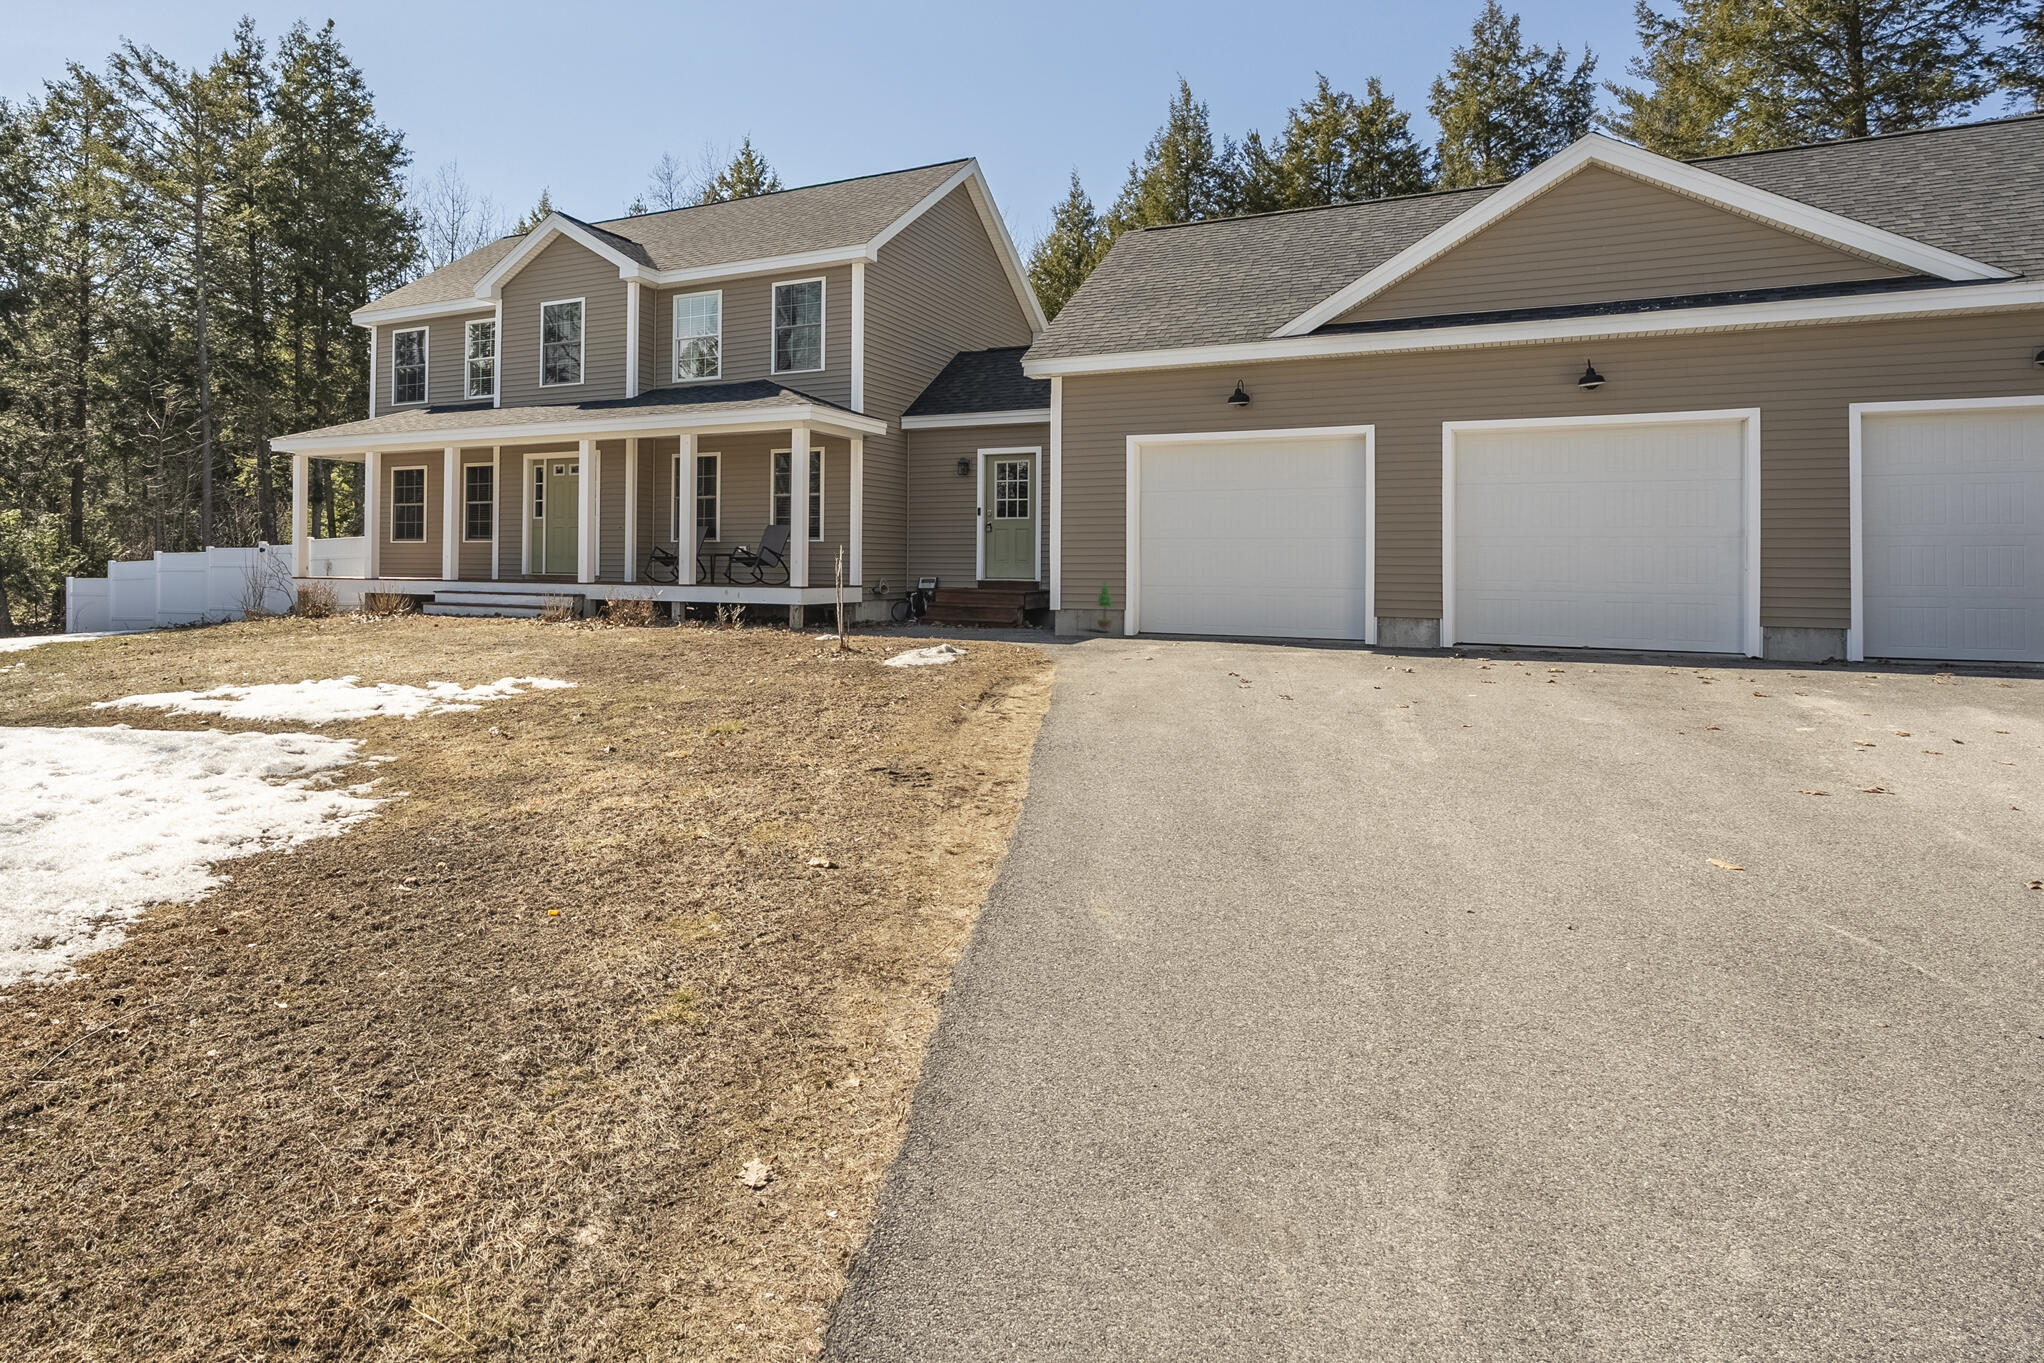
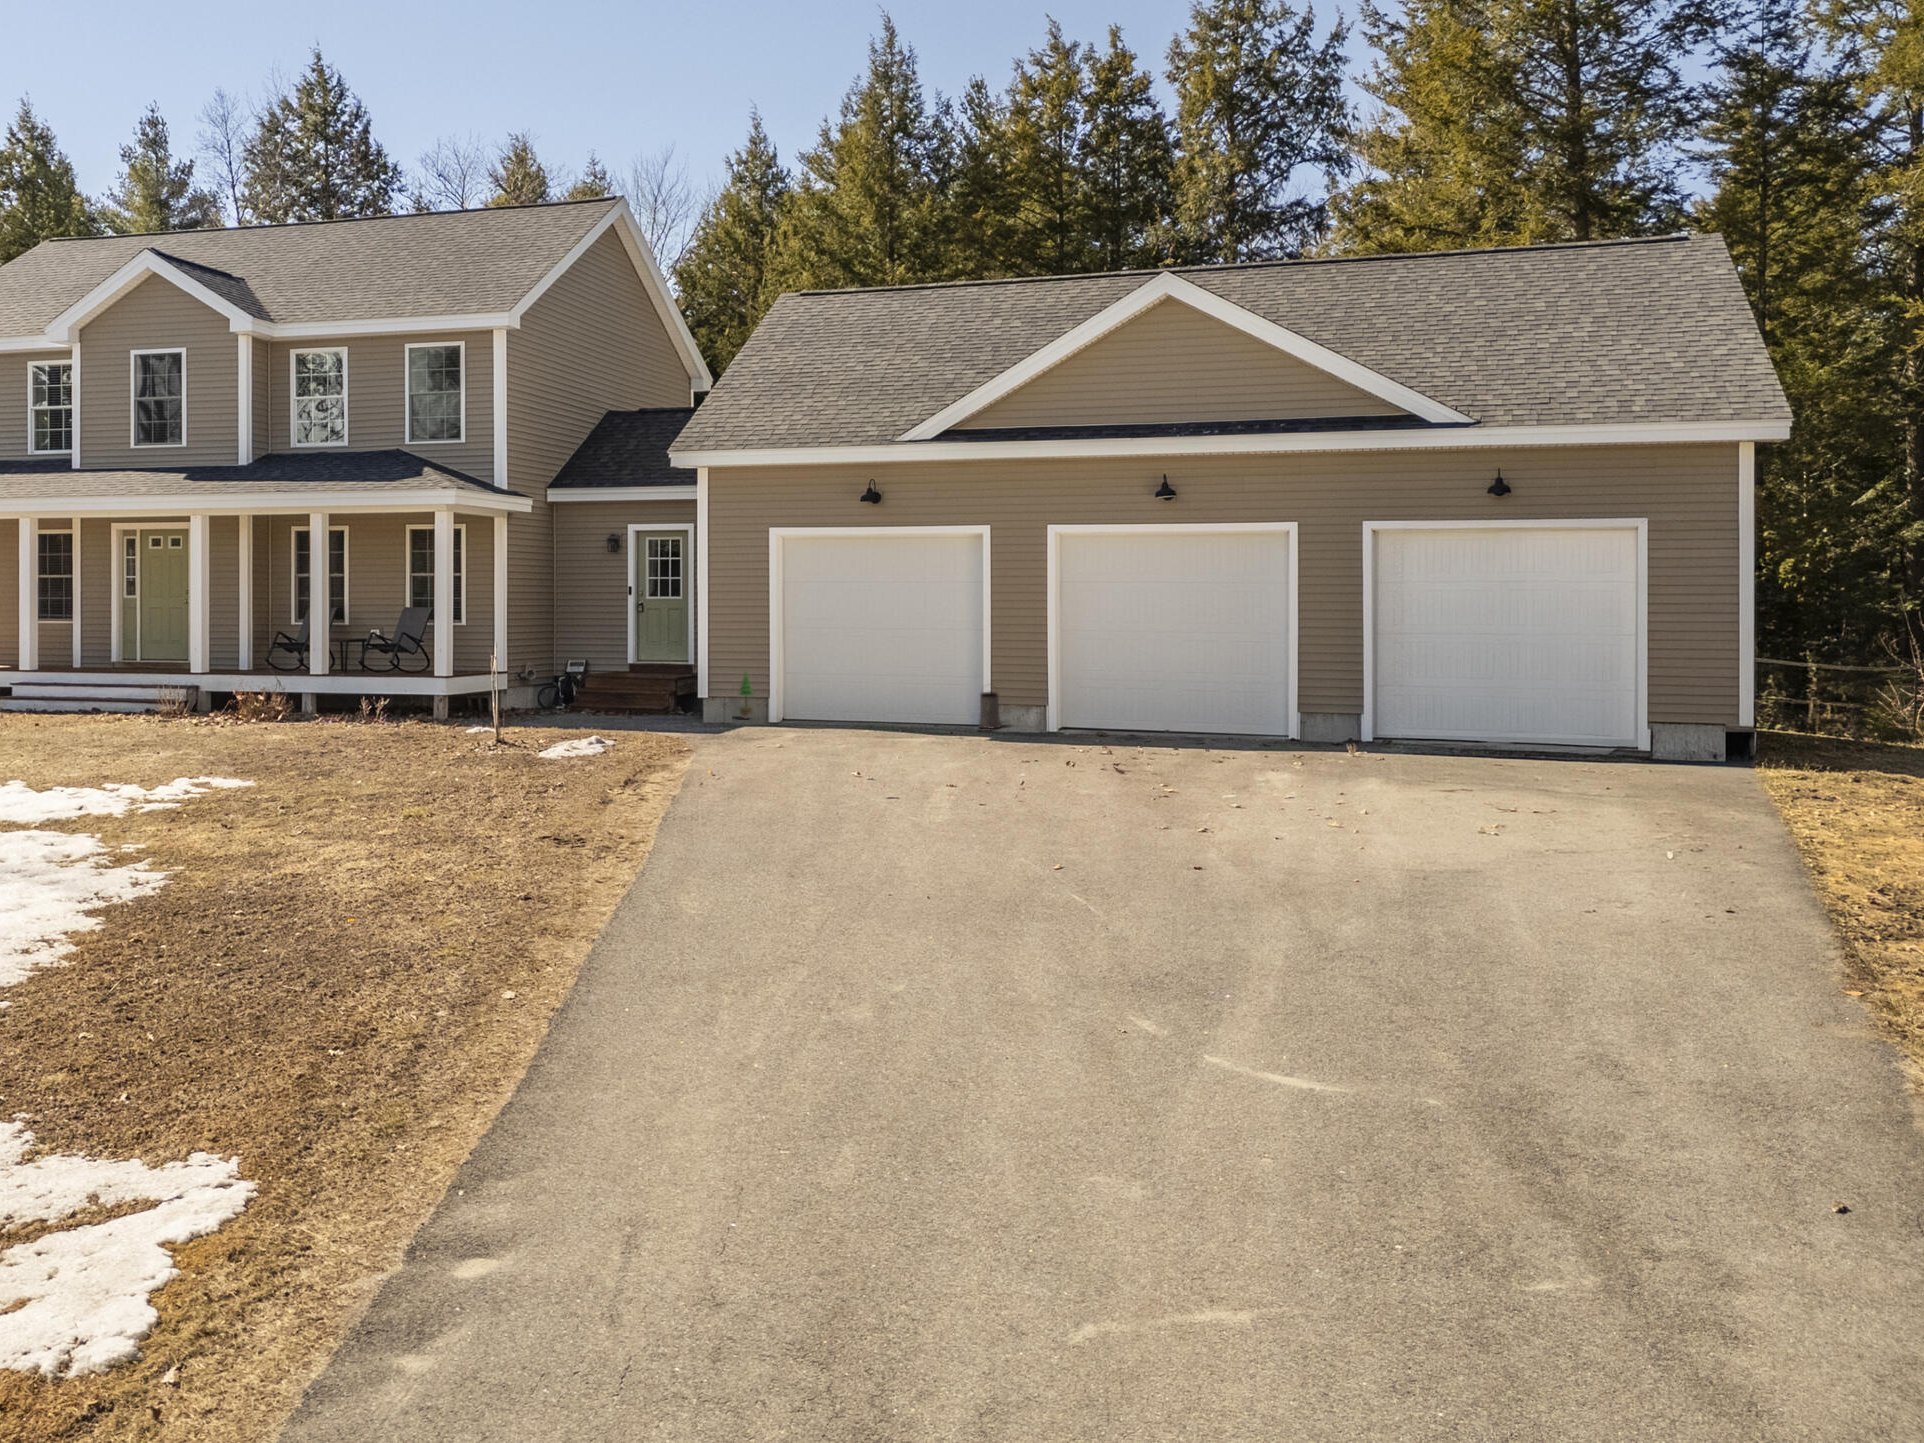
watering can: none [1393,598,1423,650] -> present [979,692,1000,728]

